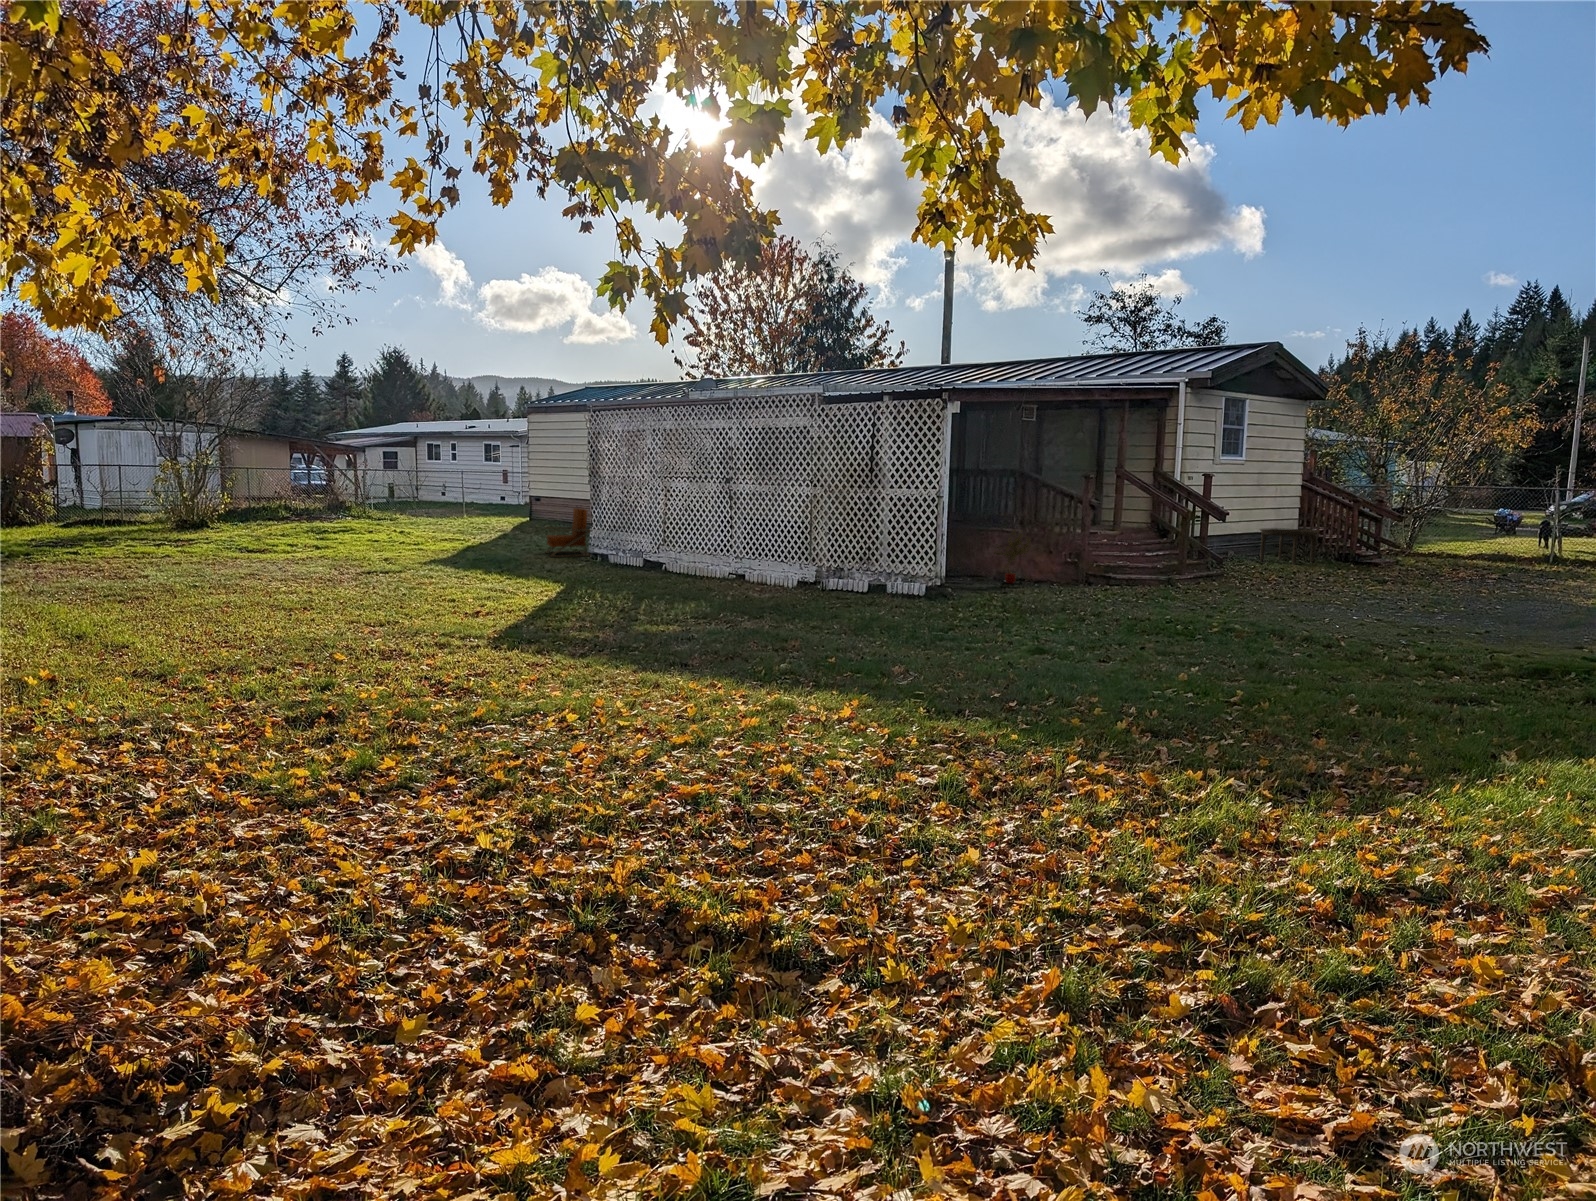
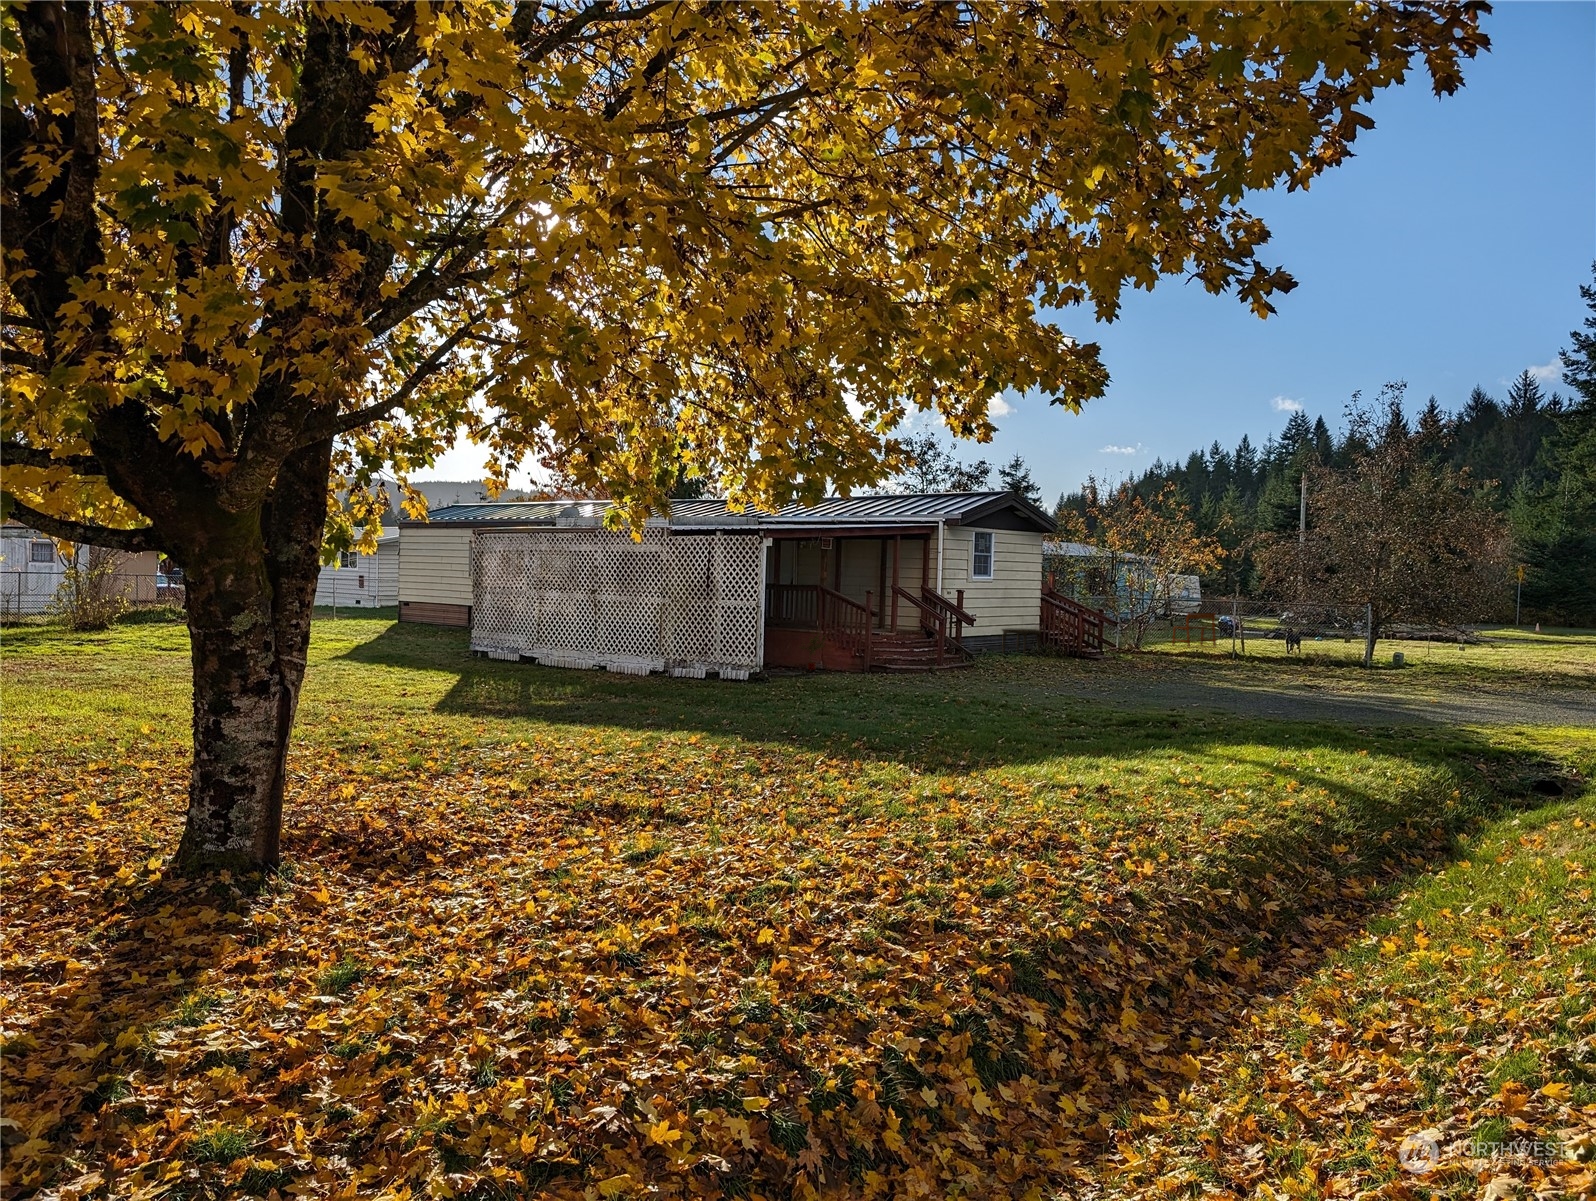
bench: none [1488,507,1557,554] -> present [1172,613,1216,647]
lounge chair: present [546,508,592,557] -> none [429,612,473,653]

